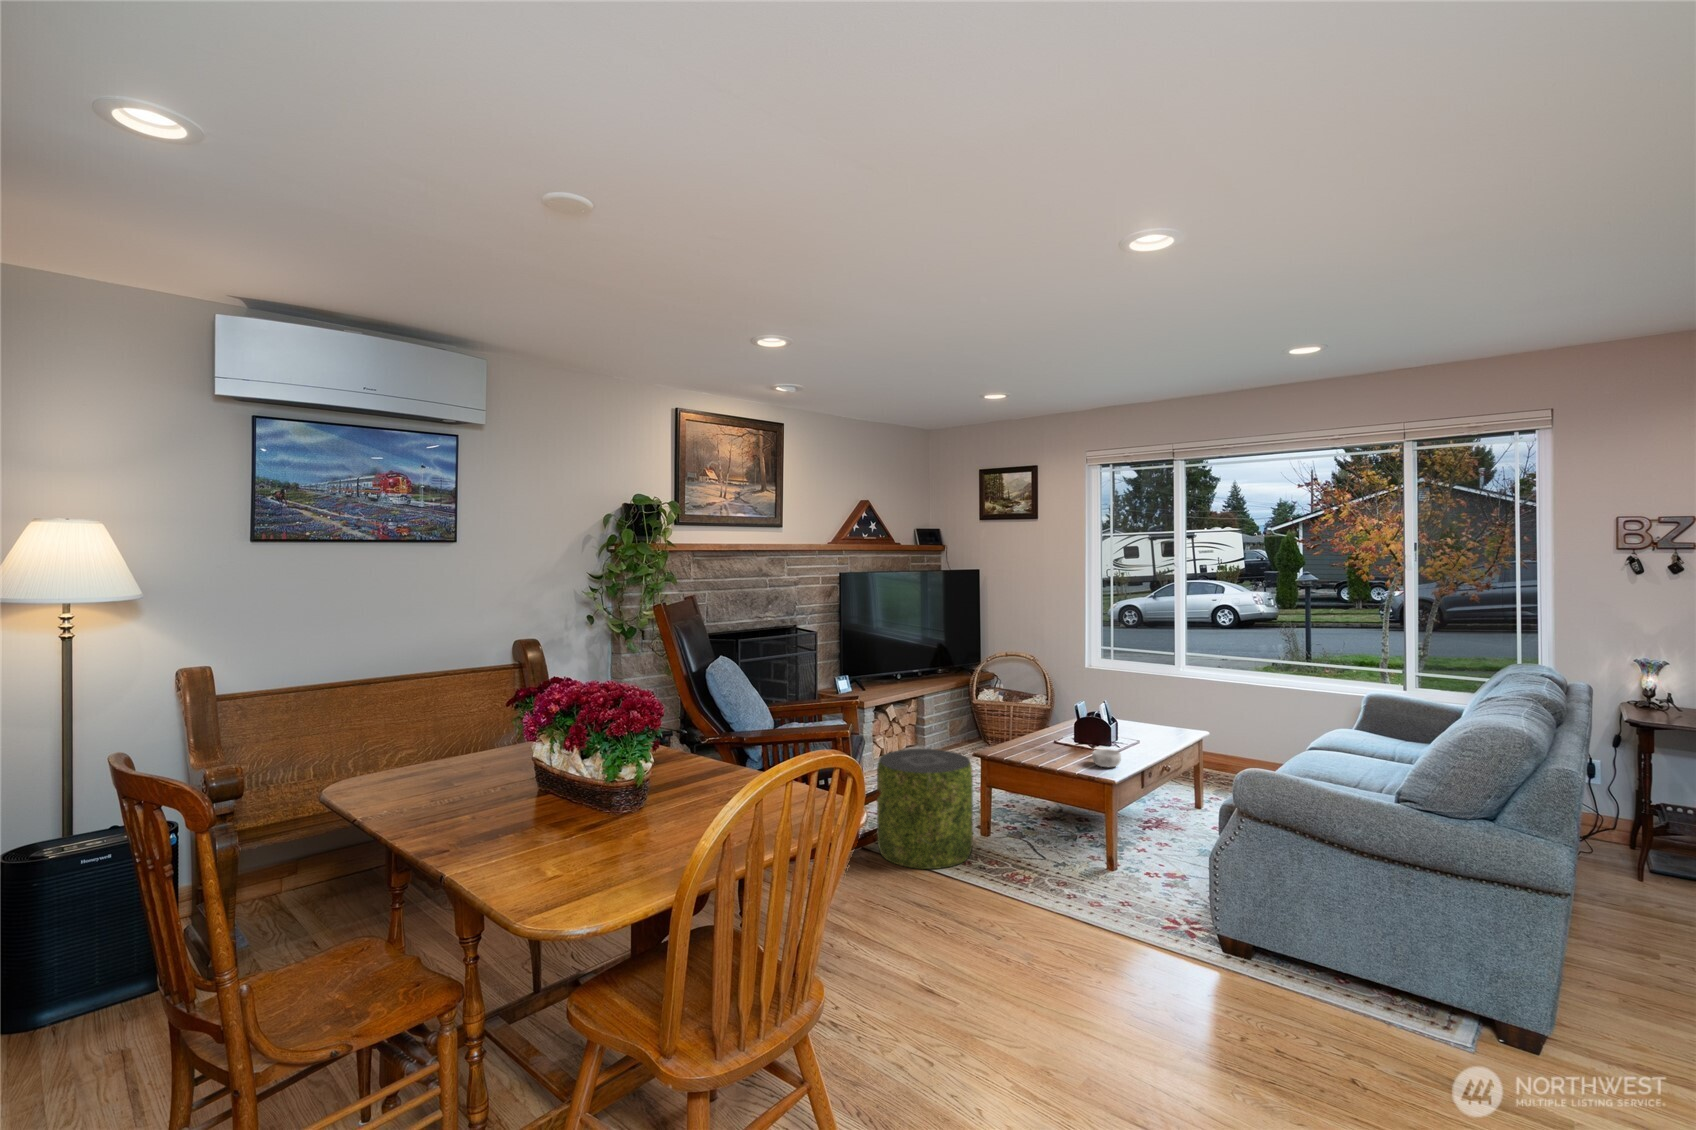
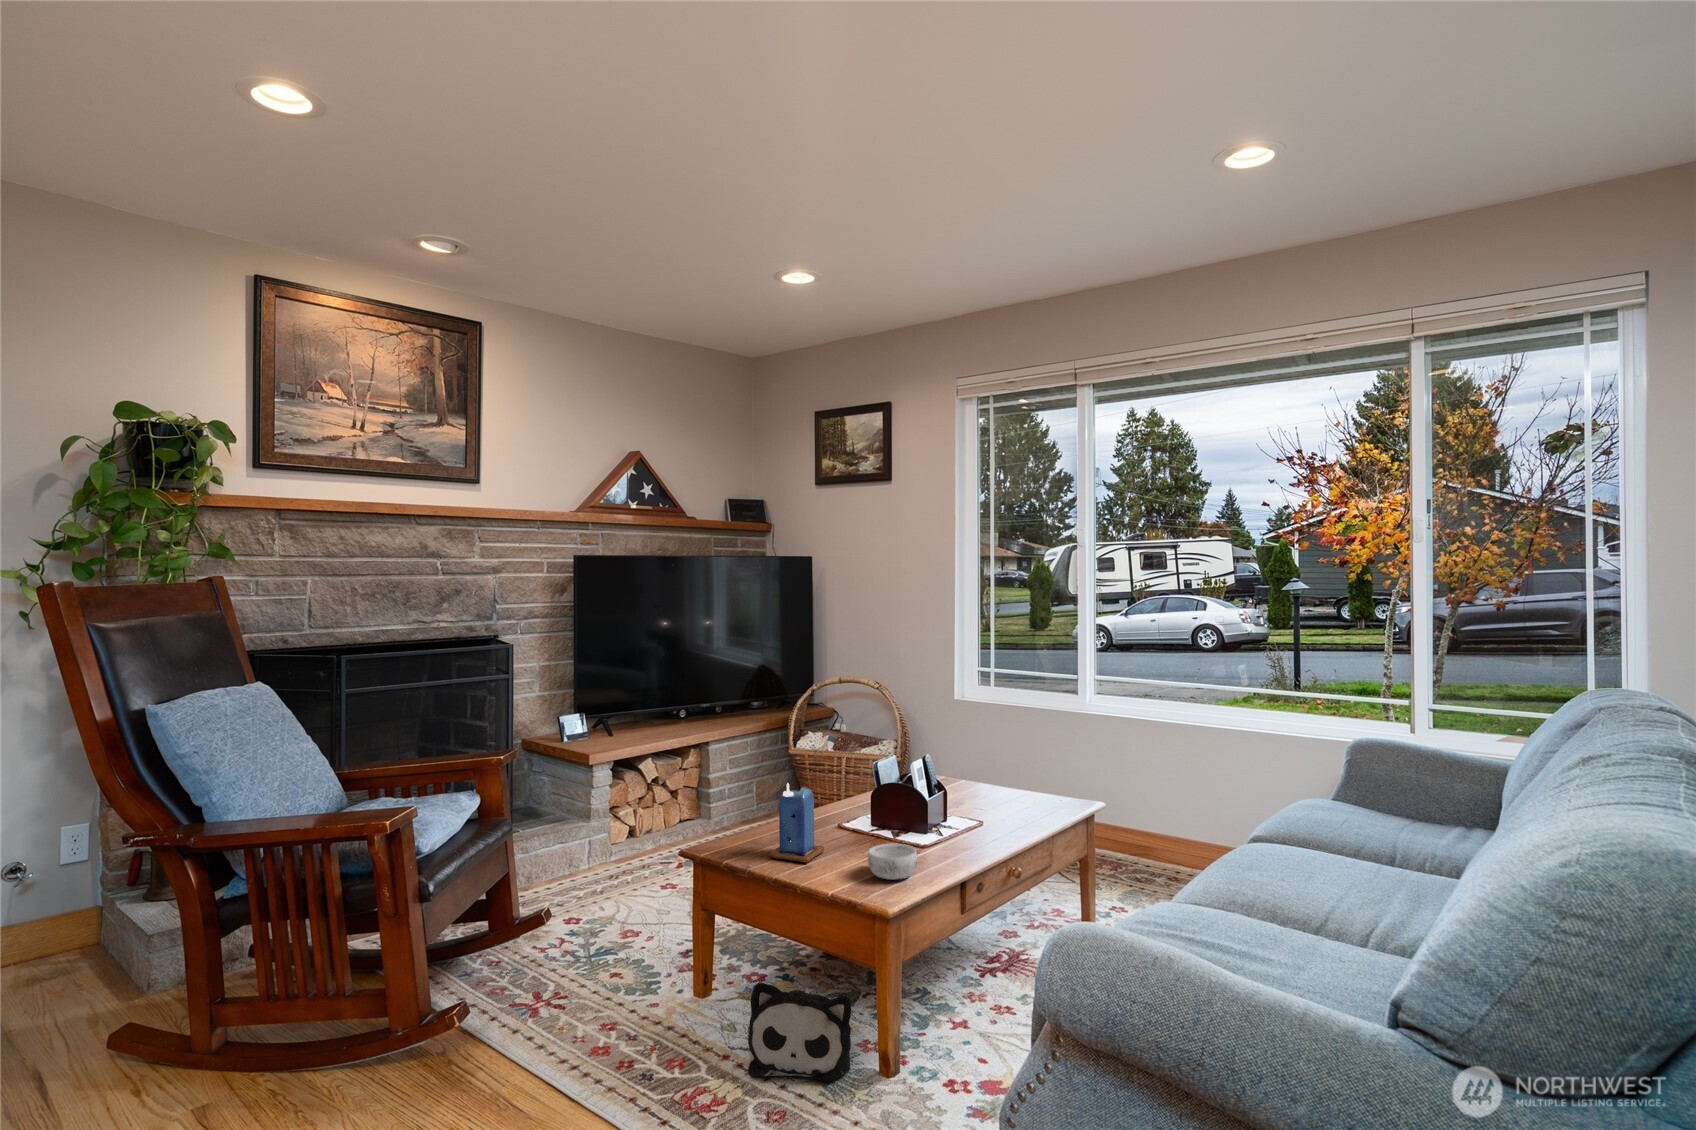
candle: none [1031,716,1059,759] -> present [769,783,824,863]
pouf: present [877,749,973,869] -> none [467,844,651,1086]
plush toy: none [1034,819,1091,870] -> present [748,982,851,1082]

